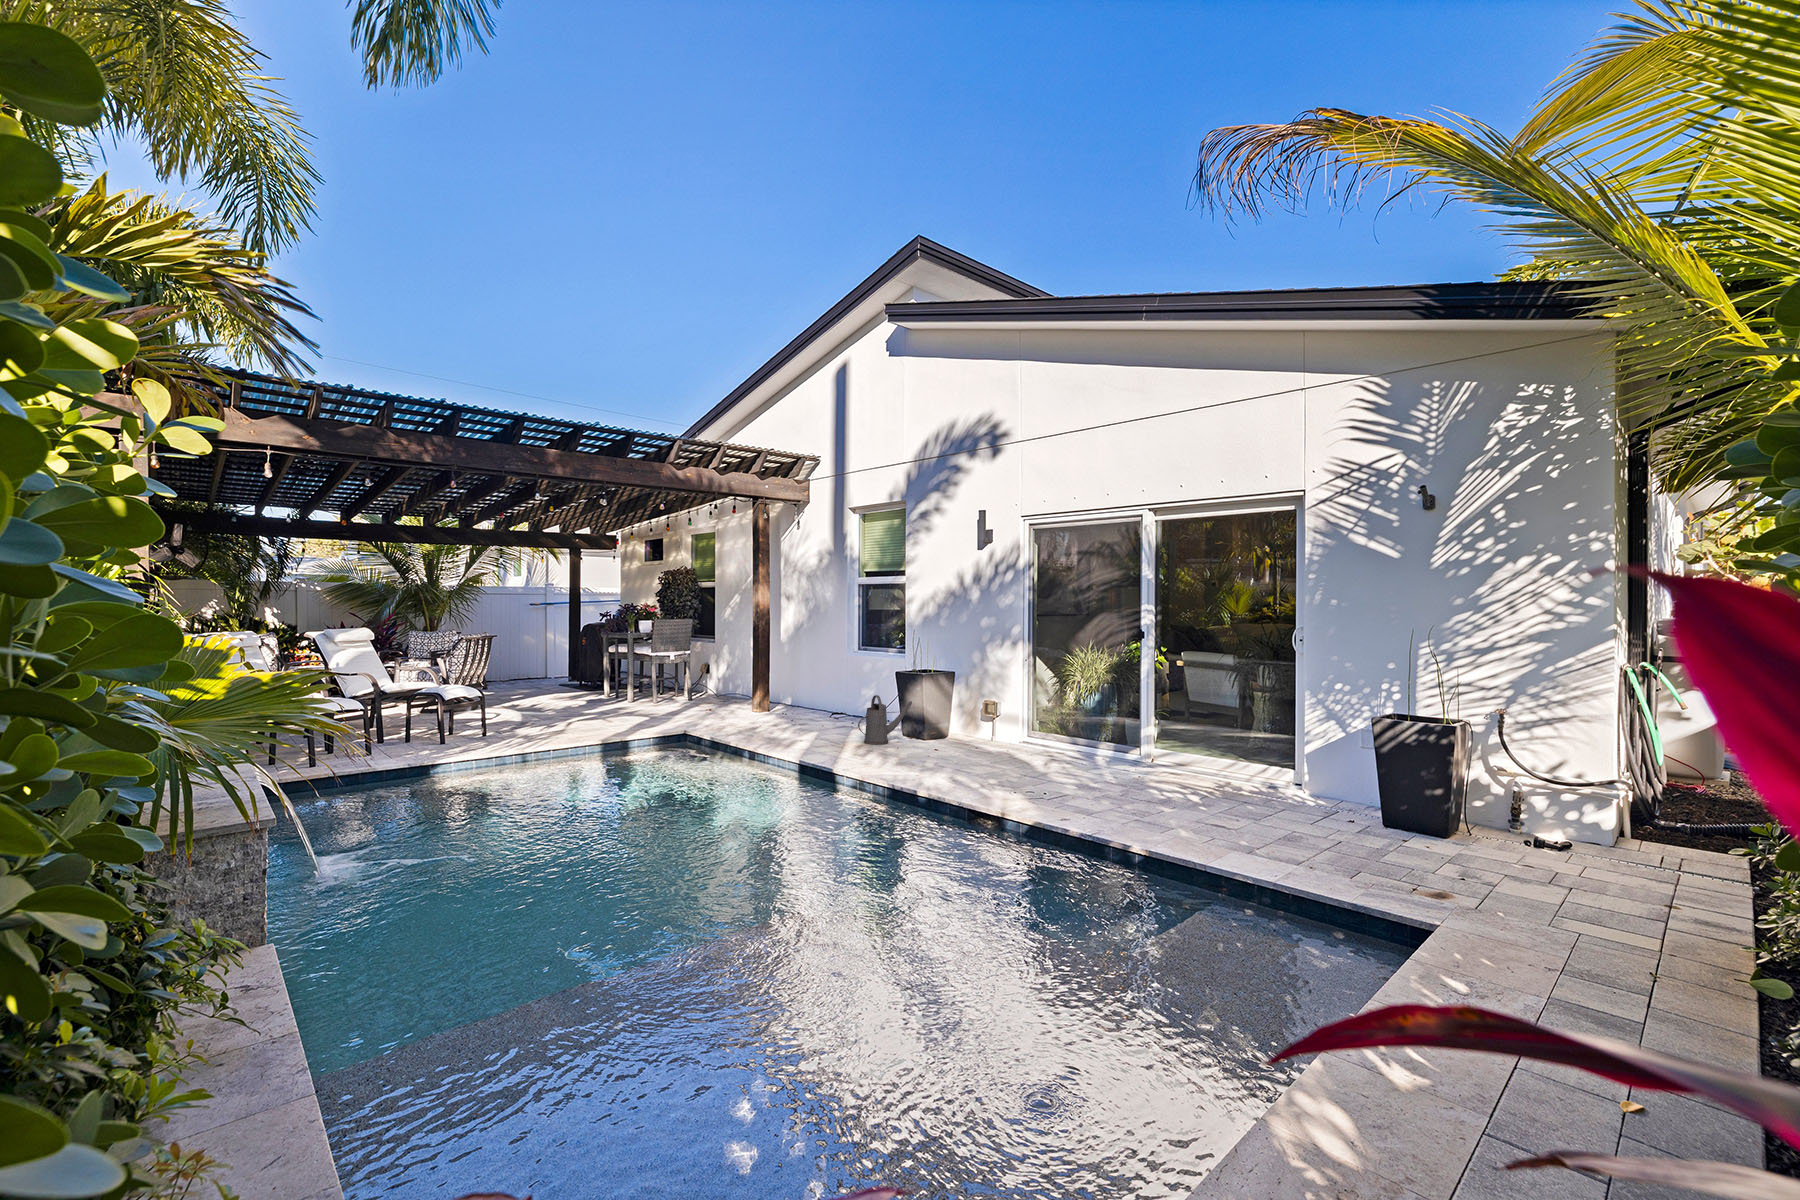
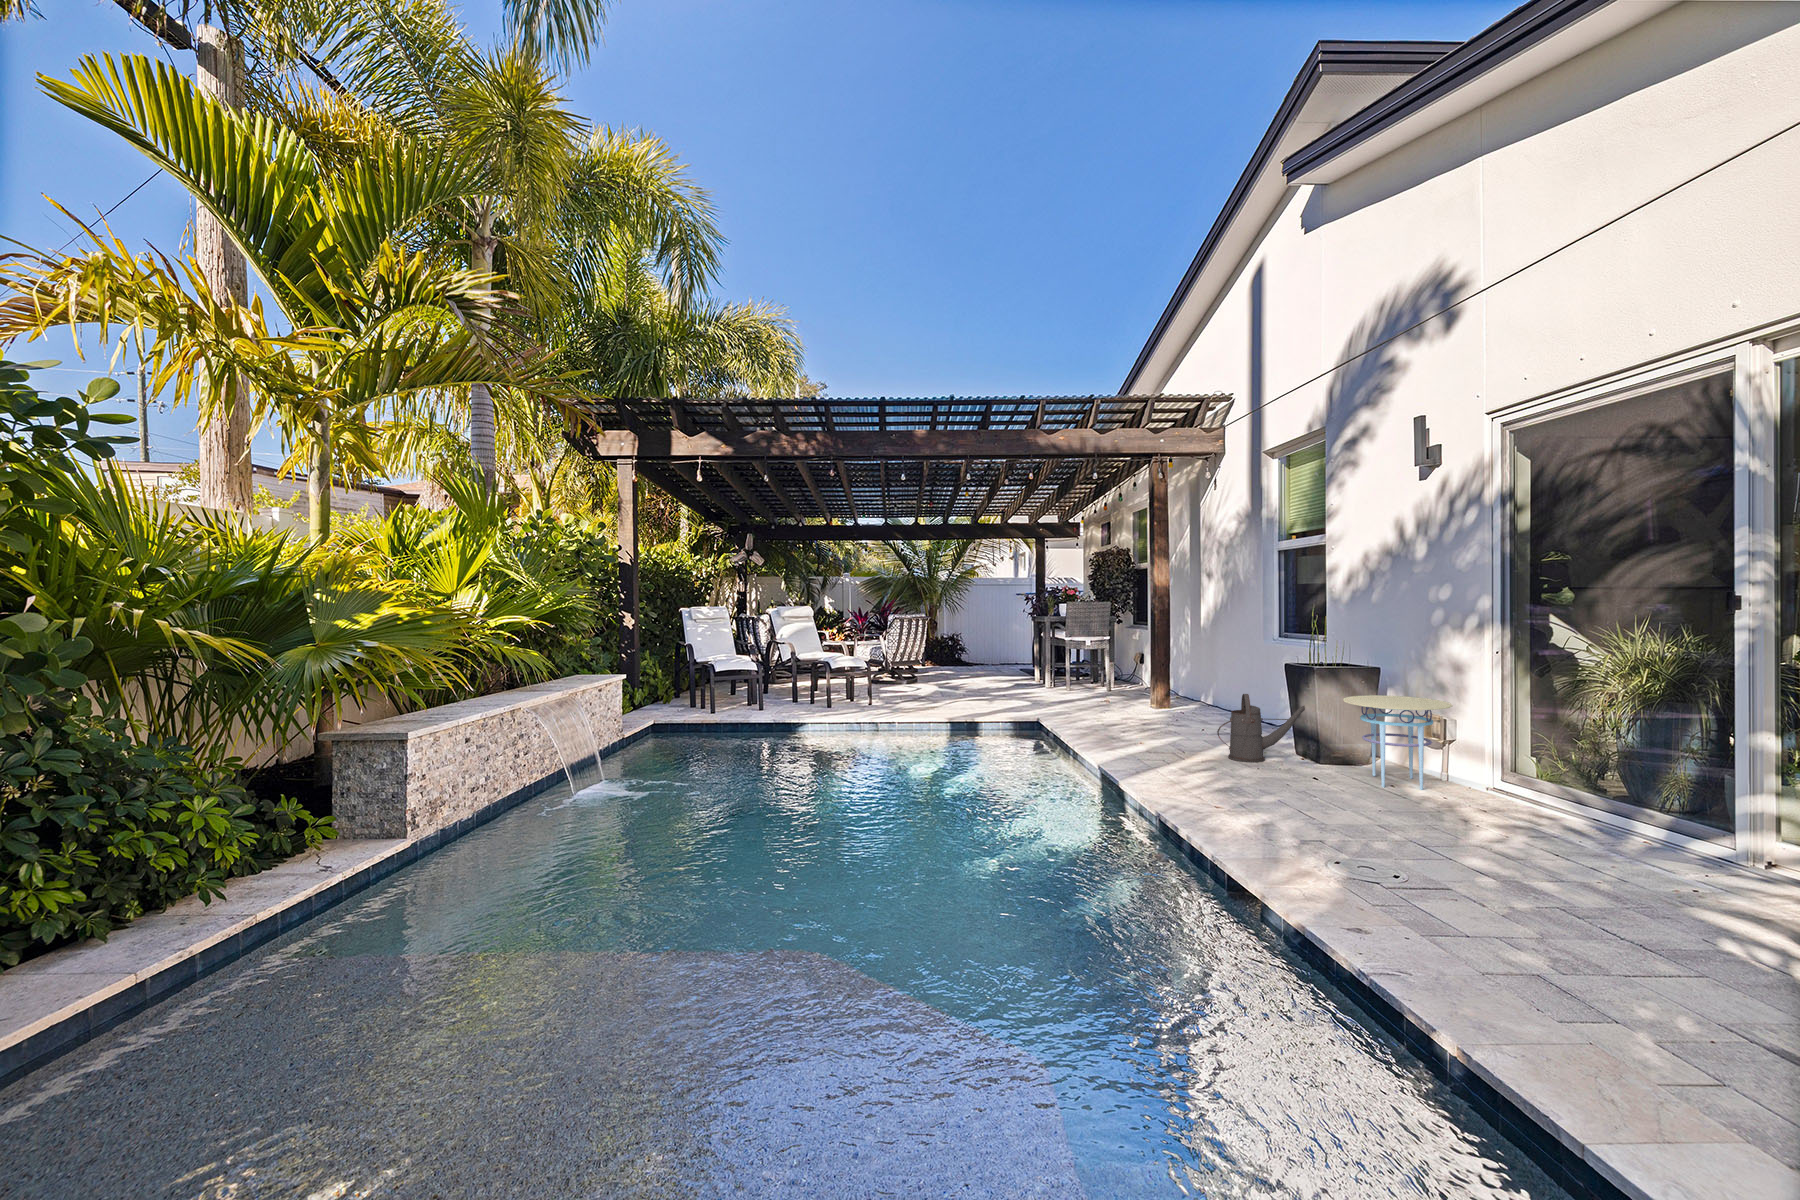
side table: none [945,691,1004,750] -> present [1343,695,1453,790]

